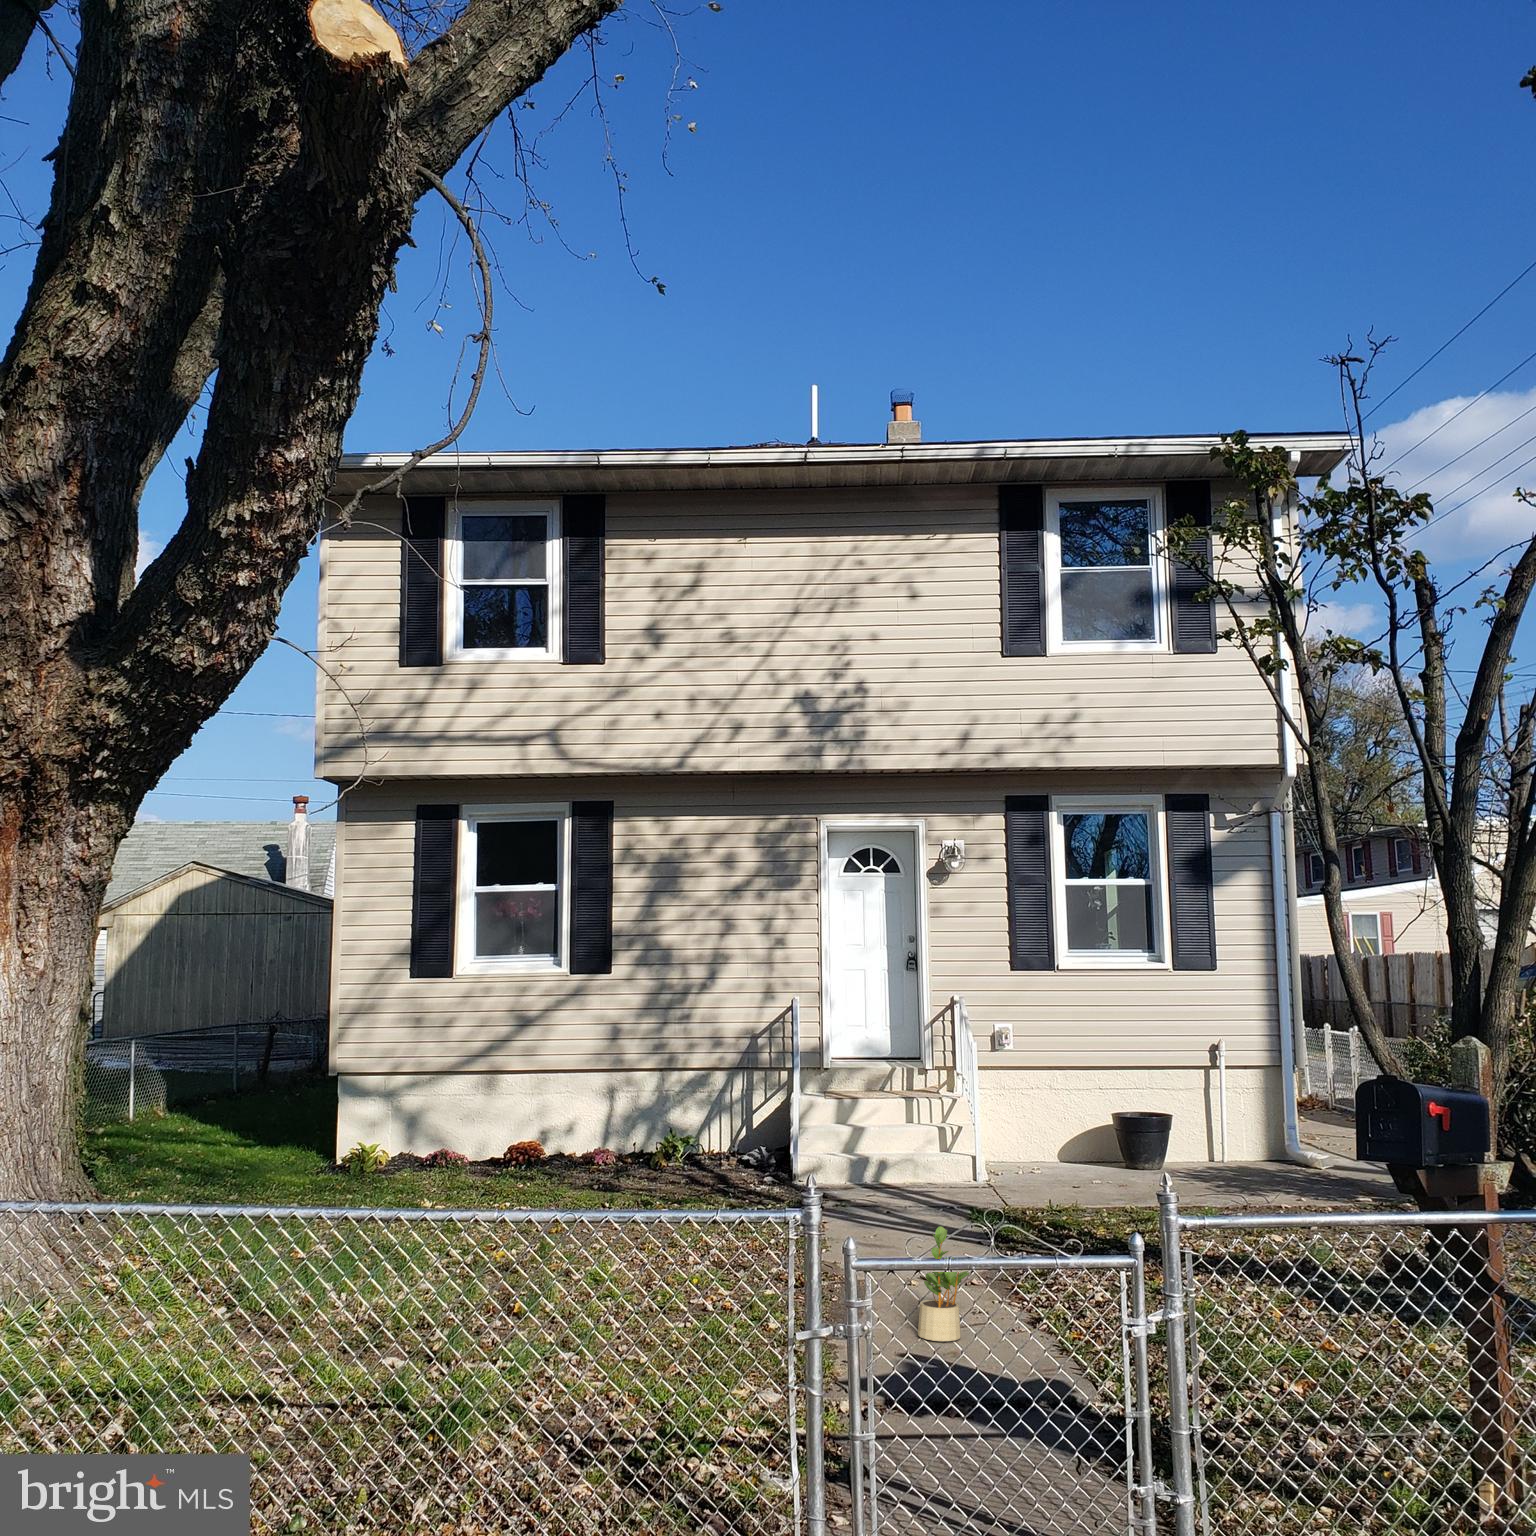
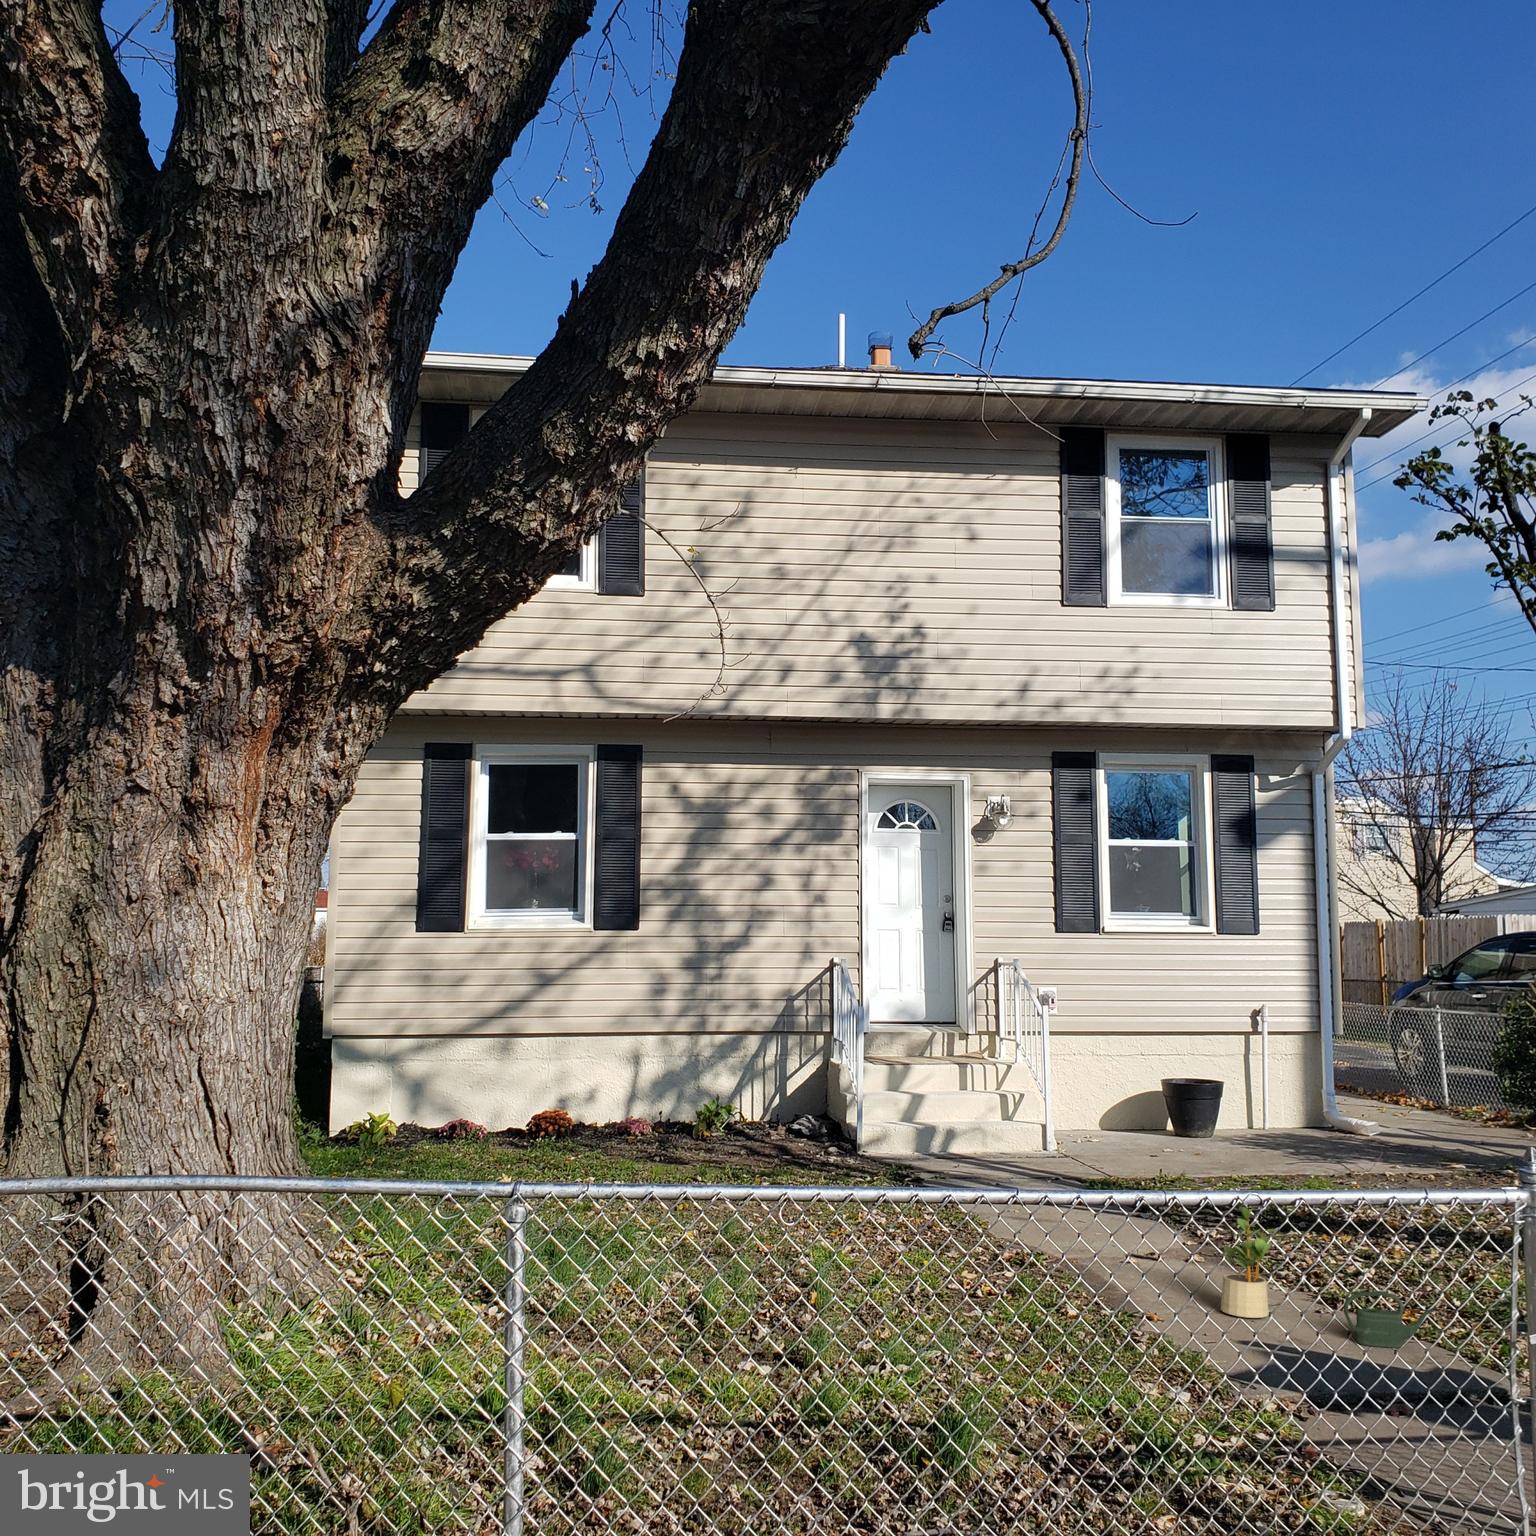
watering can: none [1000,1319,1082,1373] -> present [1344,1292,1434,1348]

